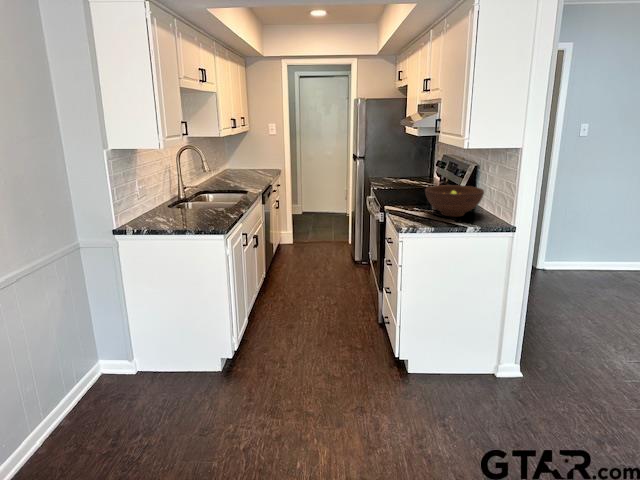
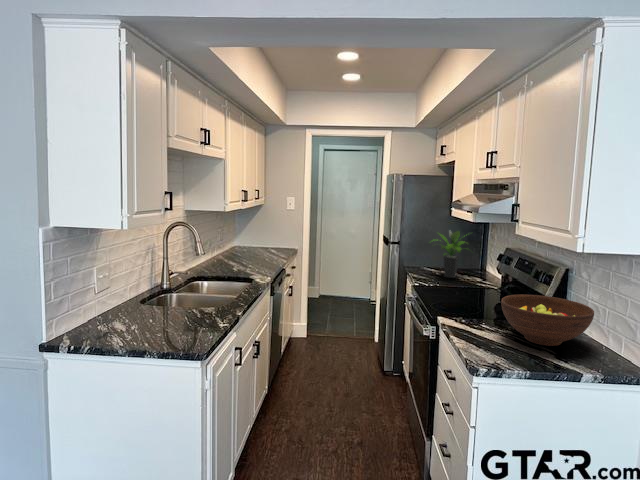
potted plant: none [387,144,423,183] -> present [433,231,468,278]

